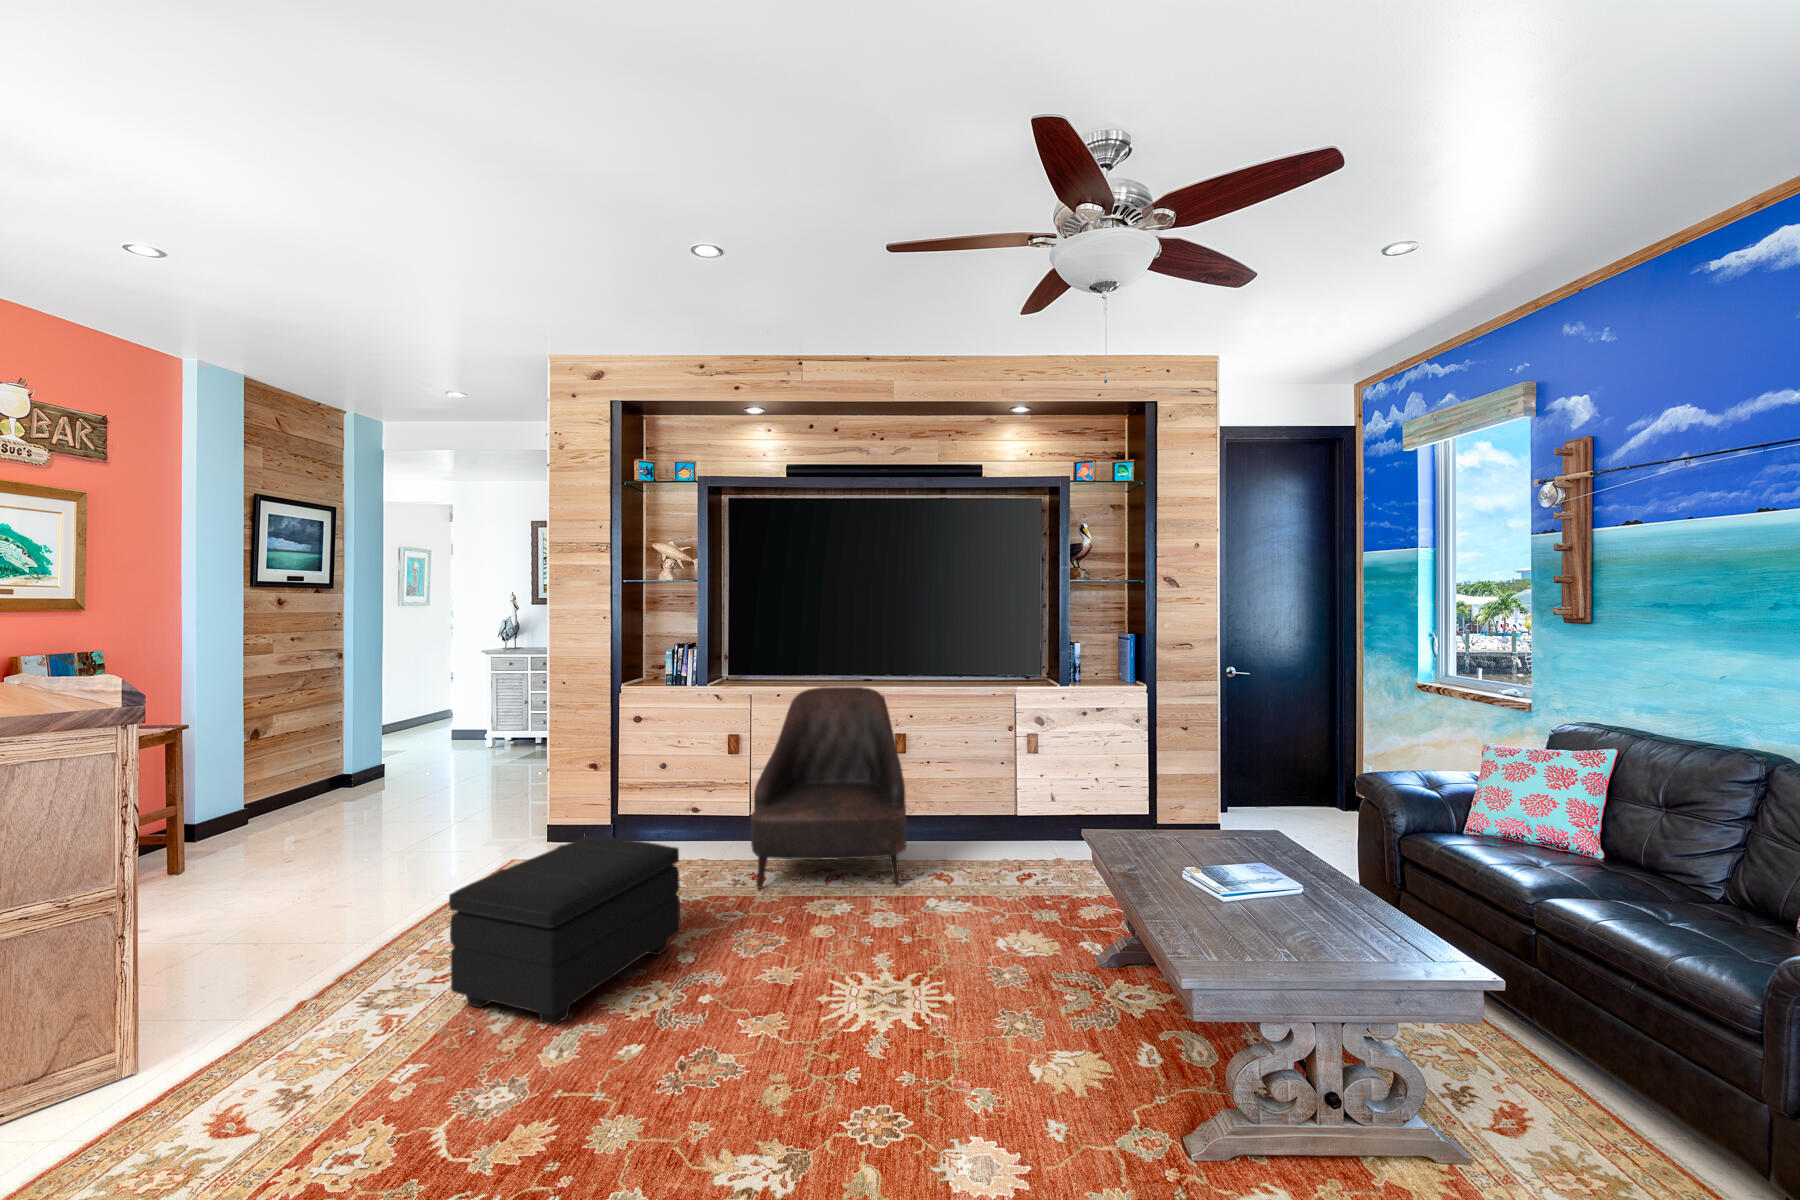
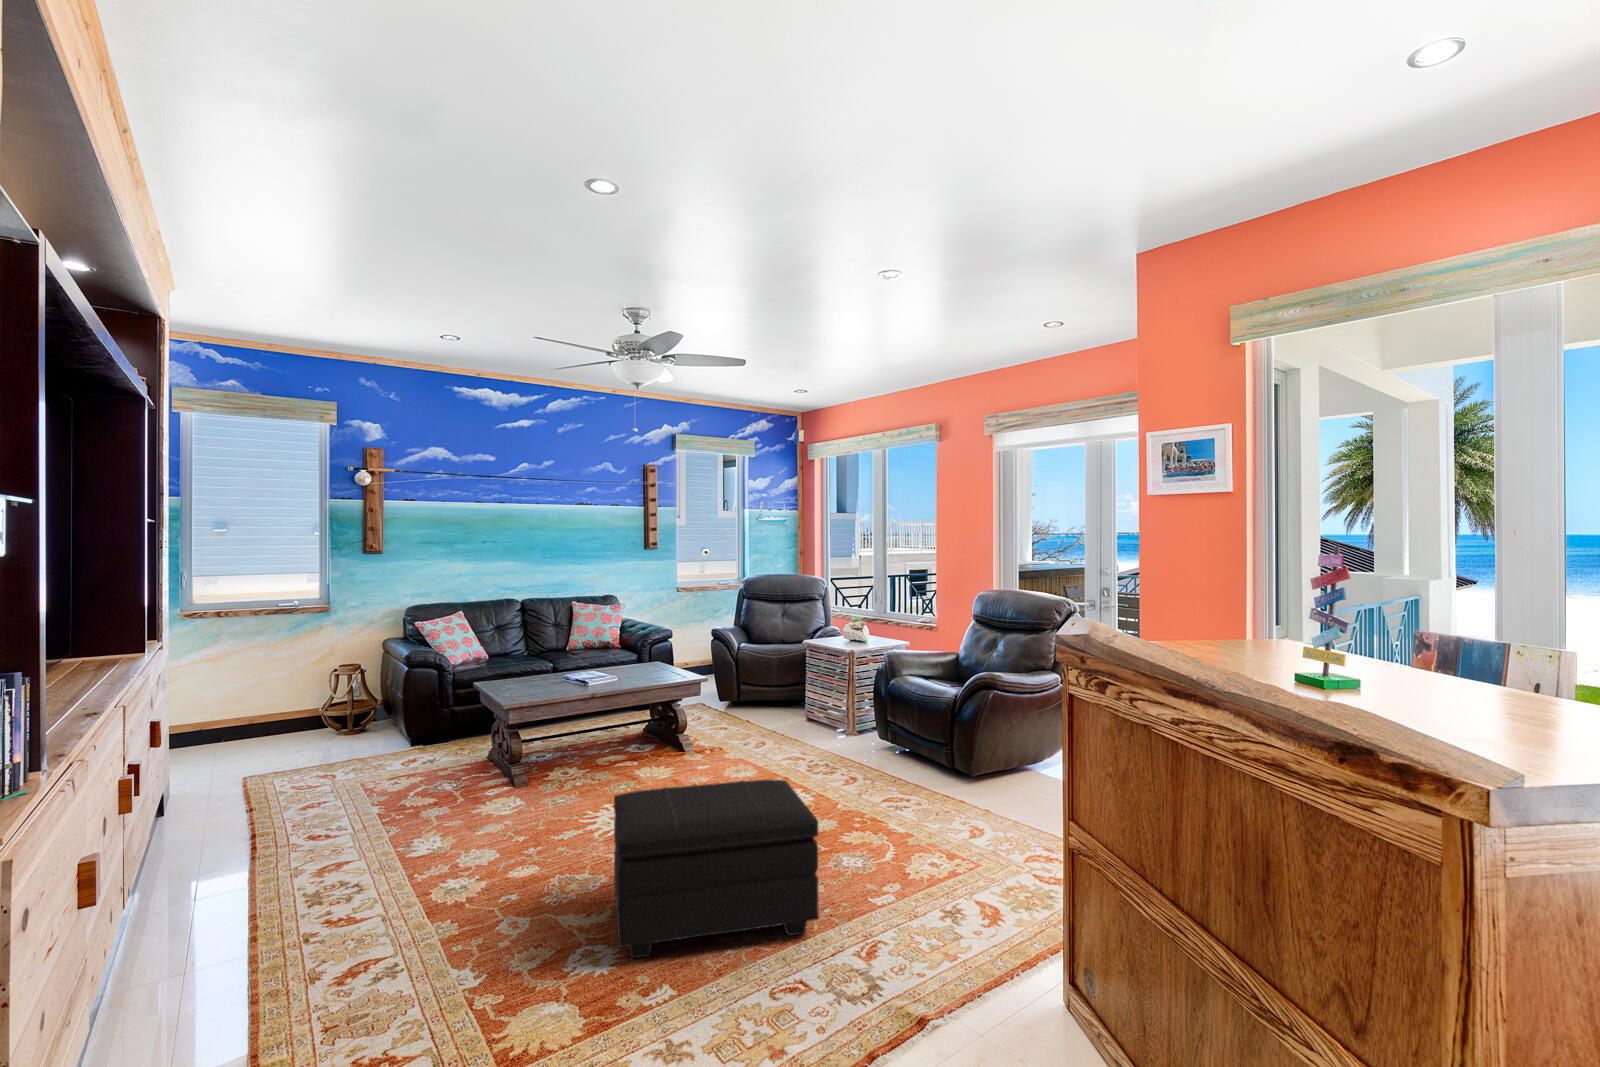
armchair: present [751,687,907,889] -> none [139,684,440,979]

